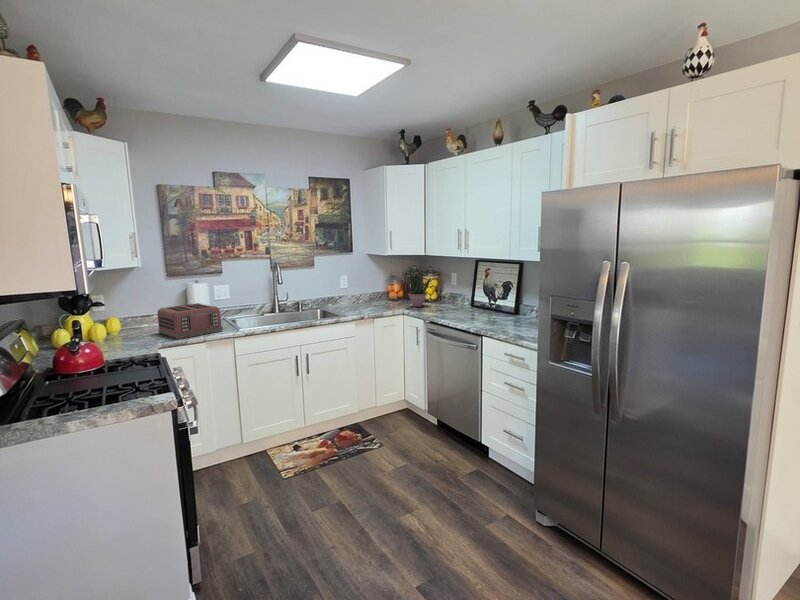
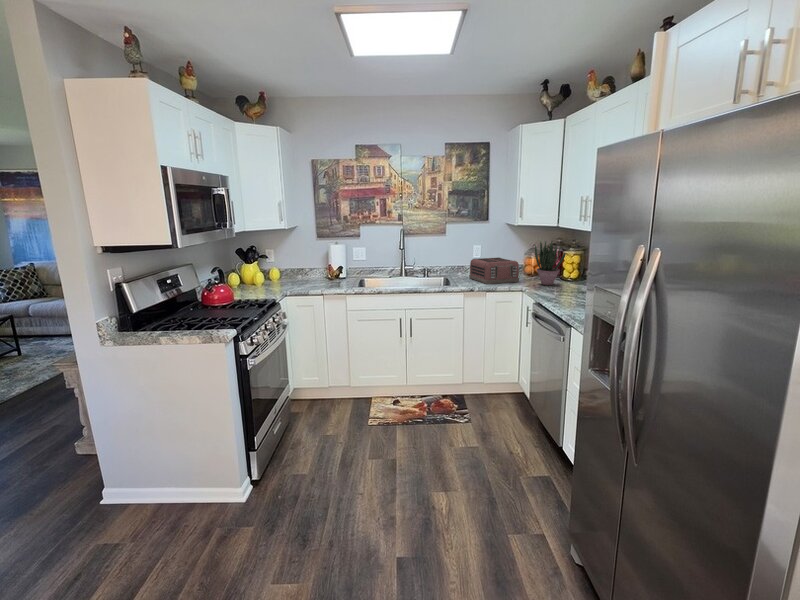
toaster: present [158,303,223,339] -> present [469,258,519,284]

